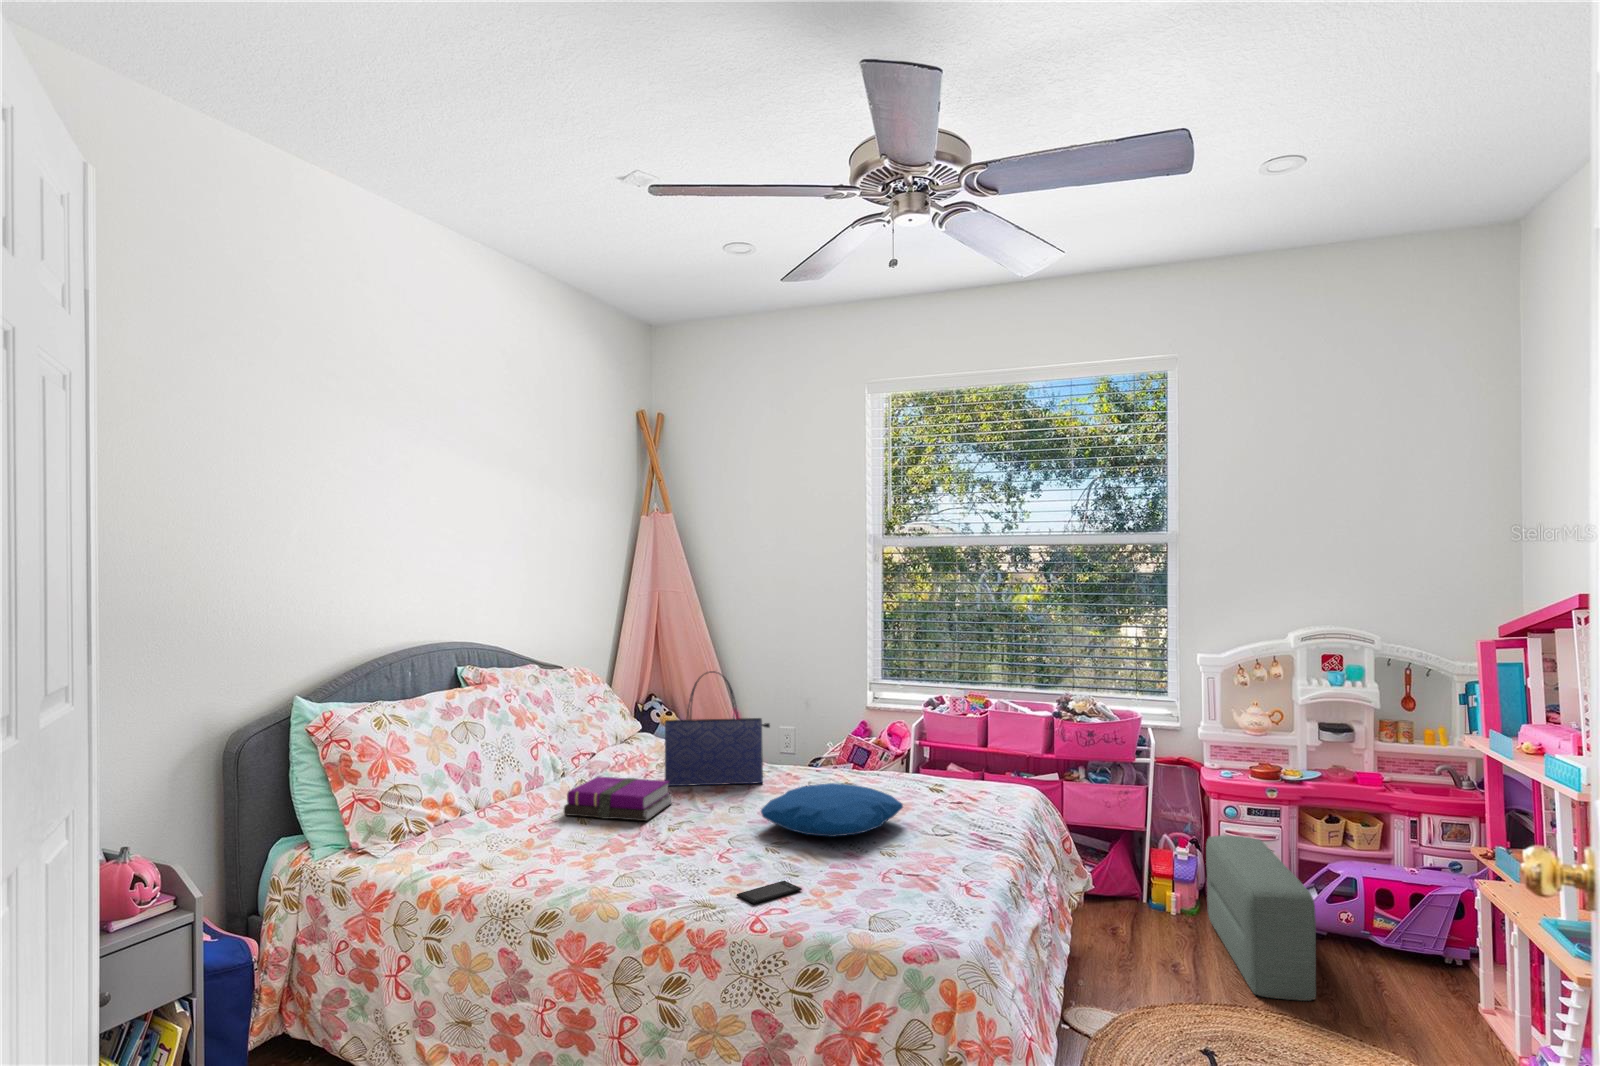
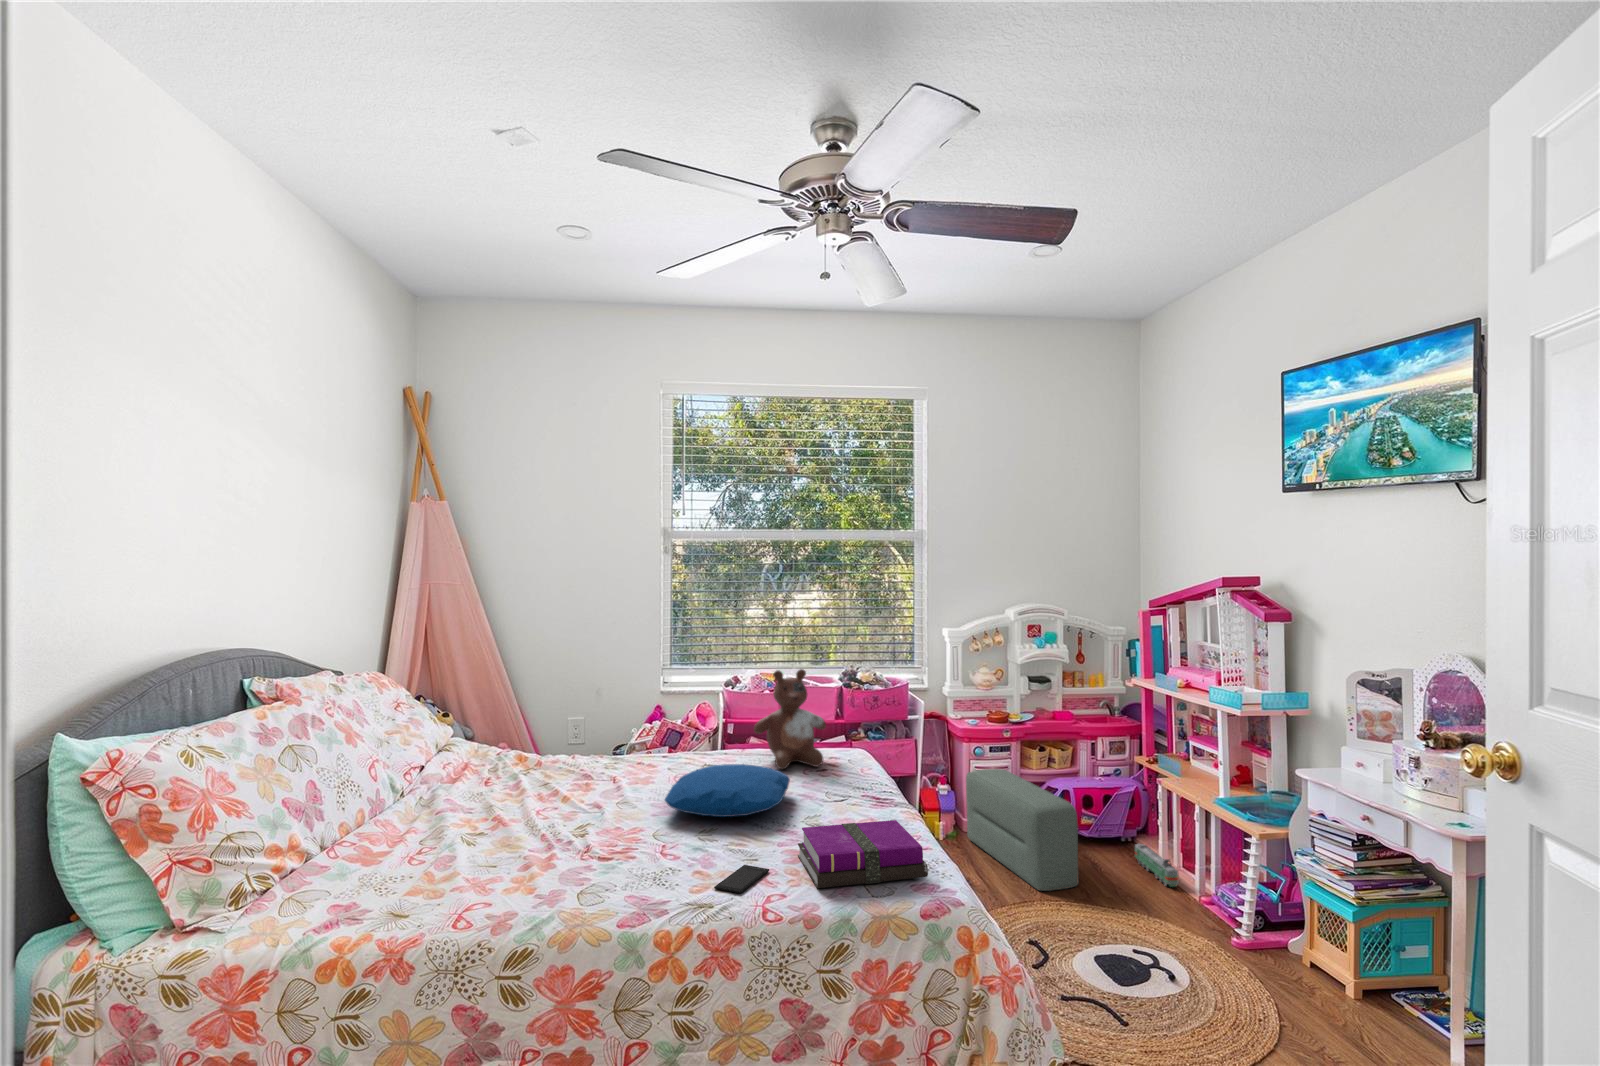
tote bag: present [665,671,770,786] -> none [513,667,623,792]
stuffed bear: none [905,690,989,801] -> present [754,669,826,769]
notebook: present [564,777,672,821] -> present [798,820,928,888]
toy train: none [1430,966,1470,1031] -> present [1135,844,1179,887]

